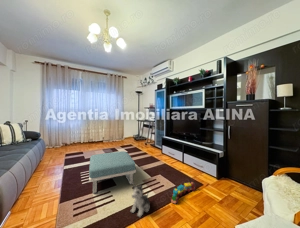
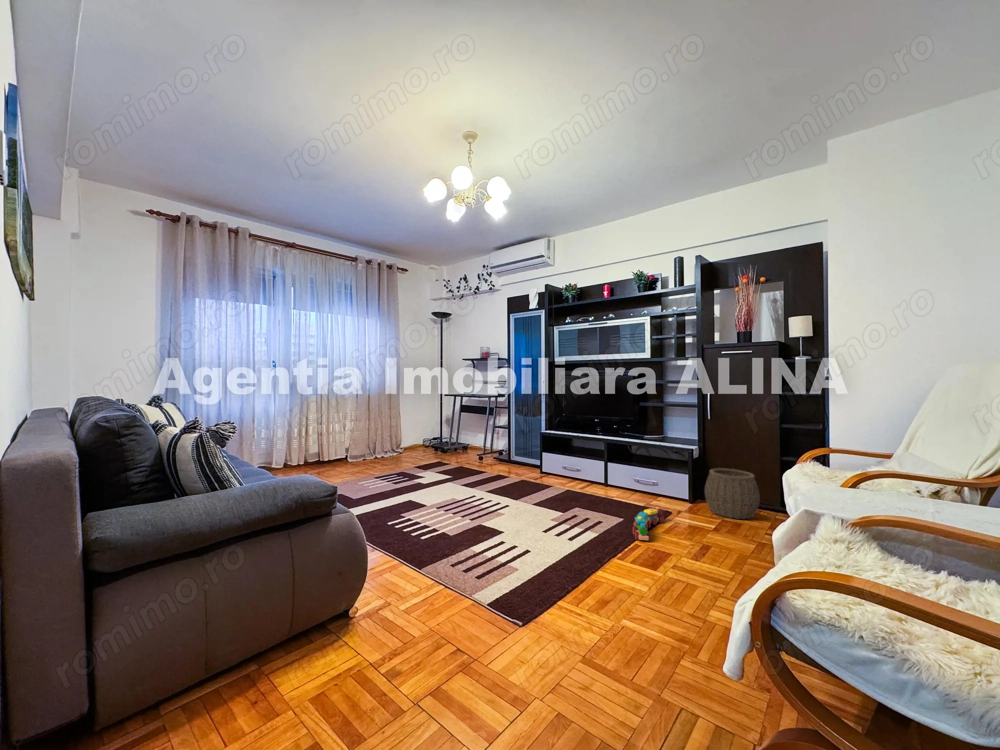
footstool: present [89,151,136,193] -> none [407,462,539,548]
woven basket: none [223,165,253,196] -> present [705,468,760,519]
plush toy: present [131,185,149,217] -> none [575,501,610,564]

